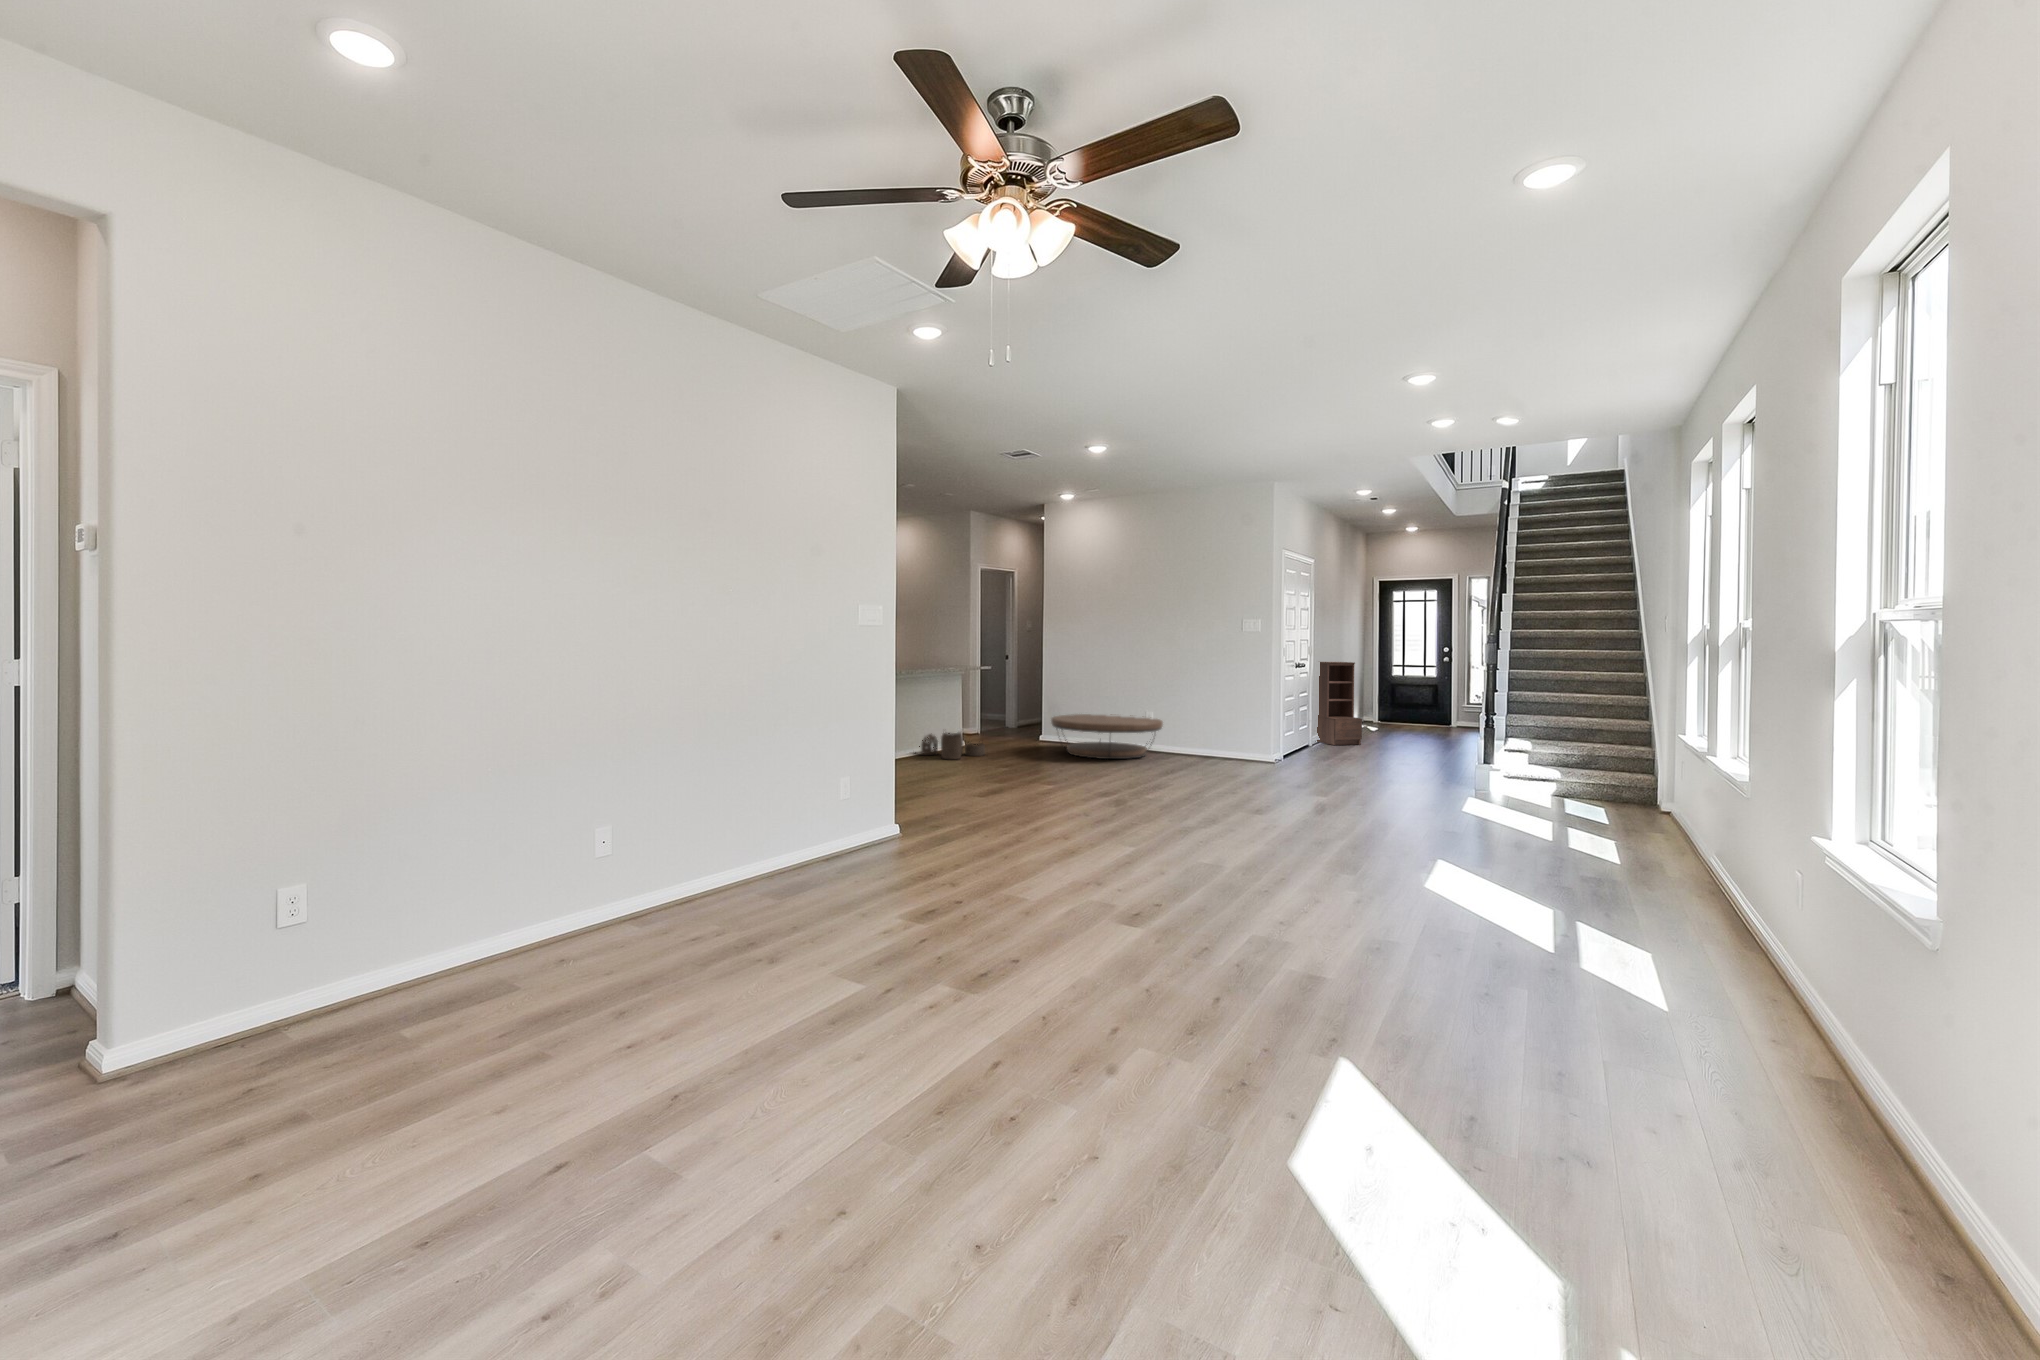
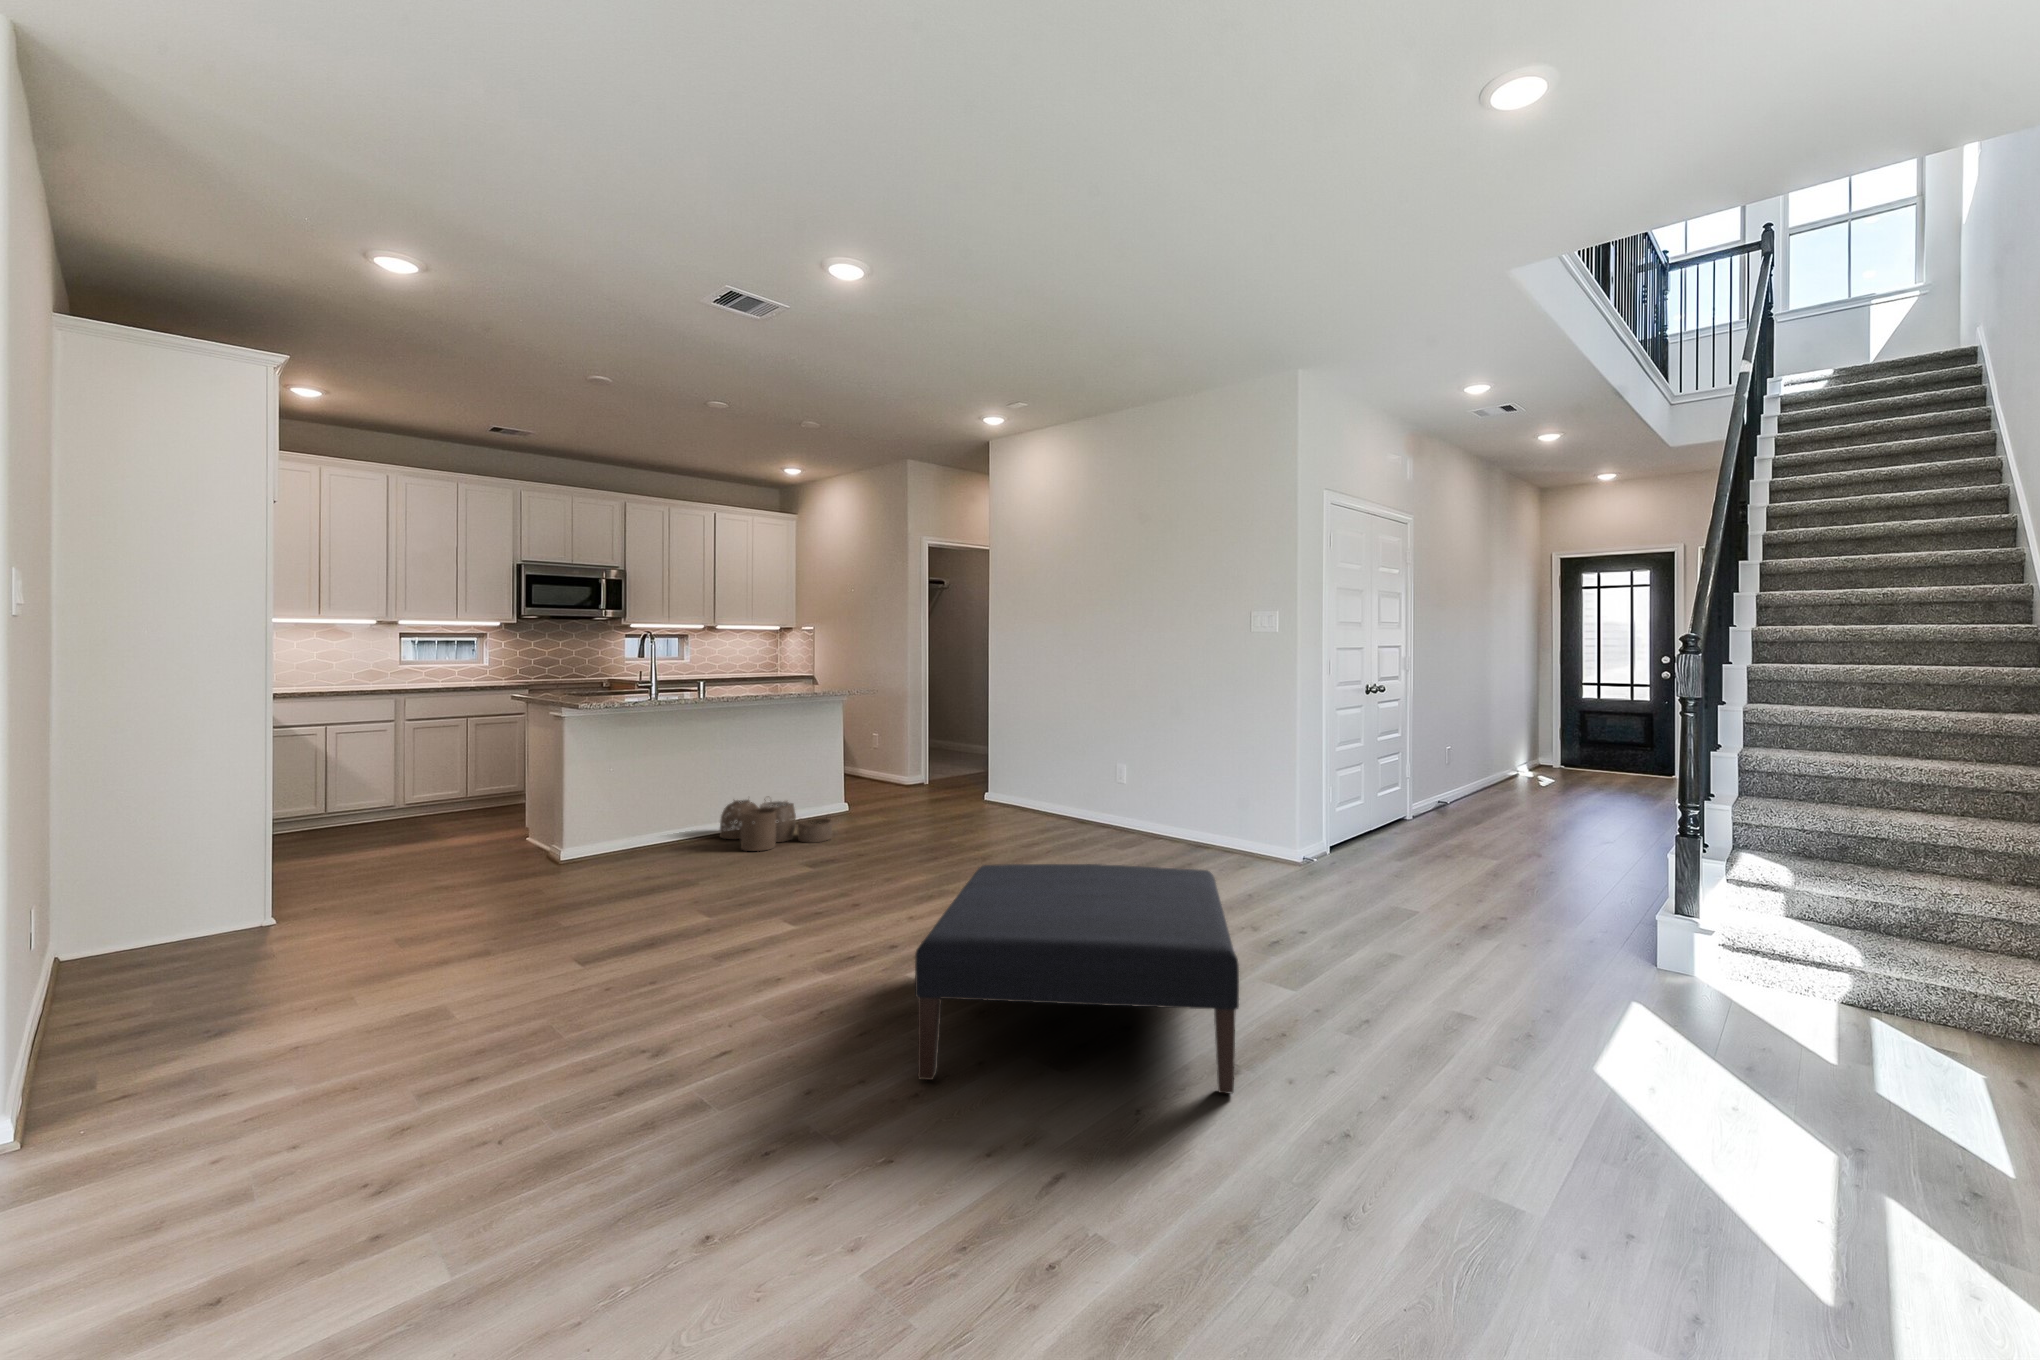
bookshelf: present [1317,662,1362,745] -> none [1422,682,1498,822]
coffee table: present [1051,714,1163,759] -> none [942,768,1126,854]
ottoman: none [1166,742,1332,817] -> present [915,864,1239,1094]

